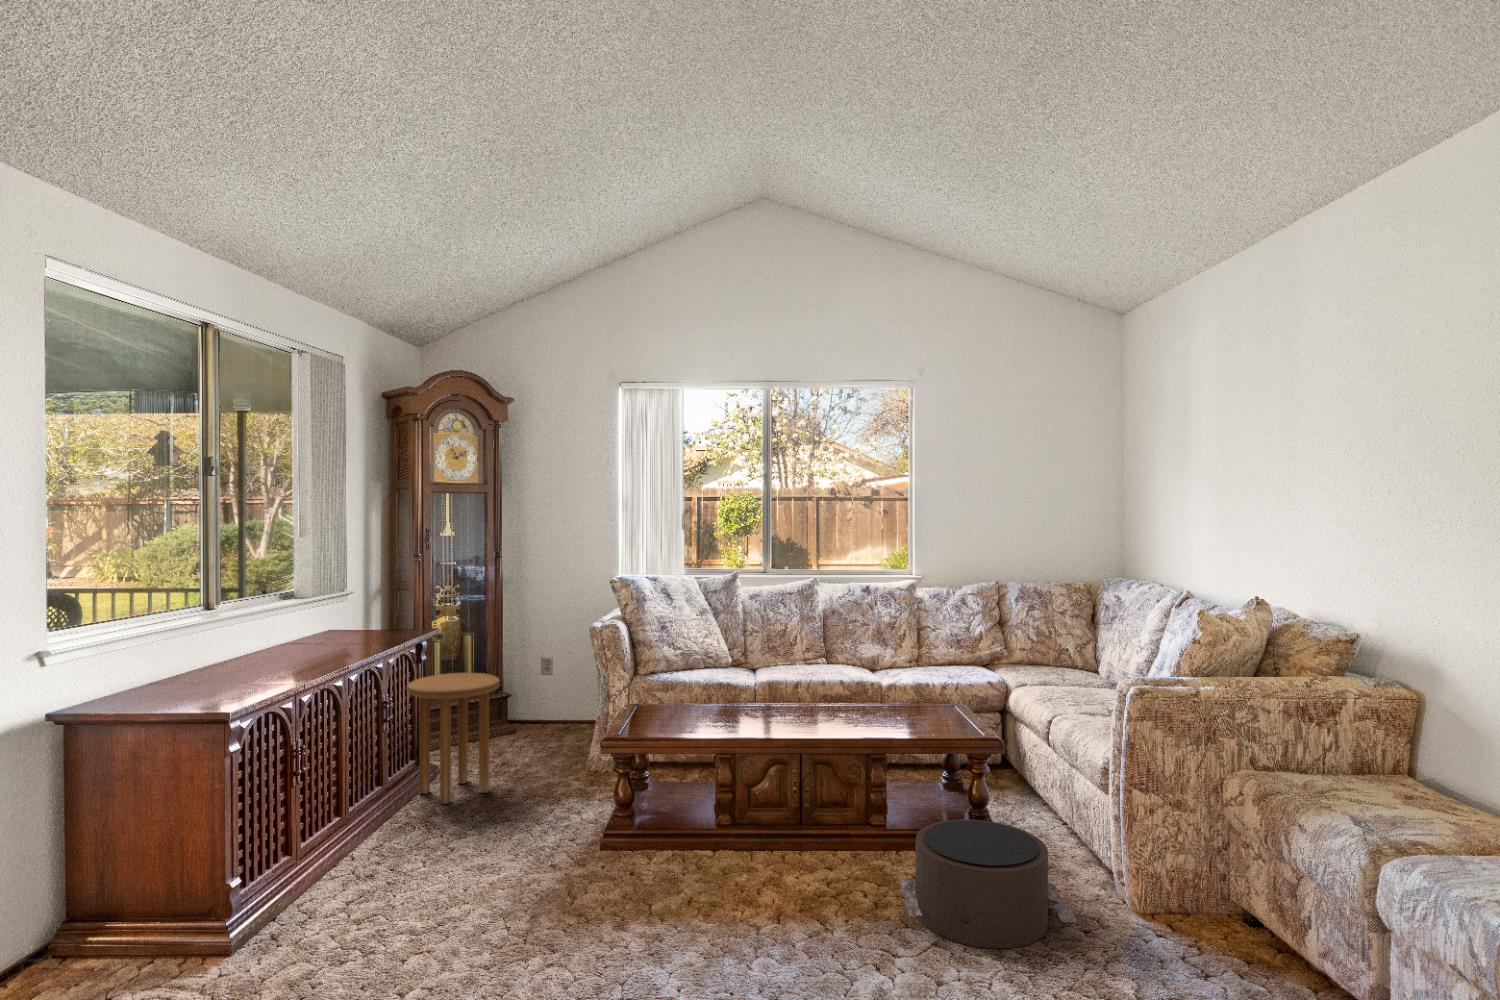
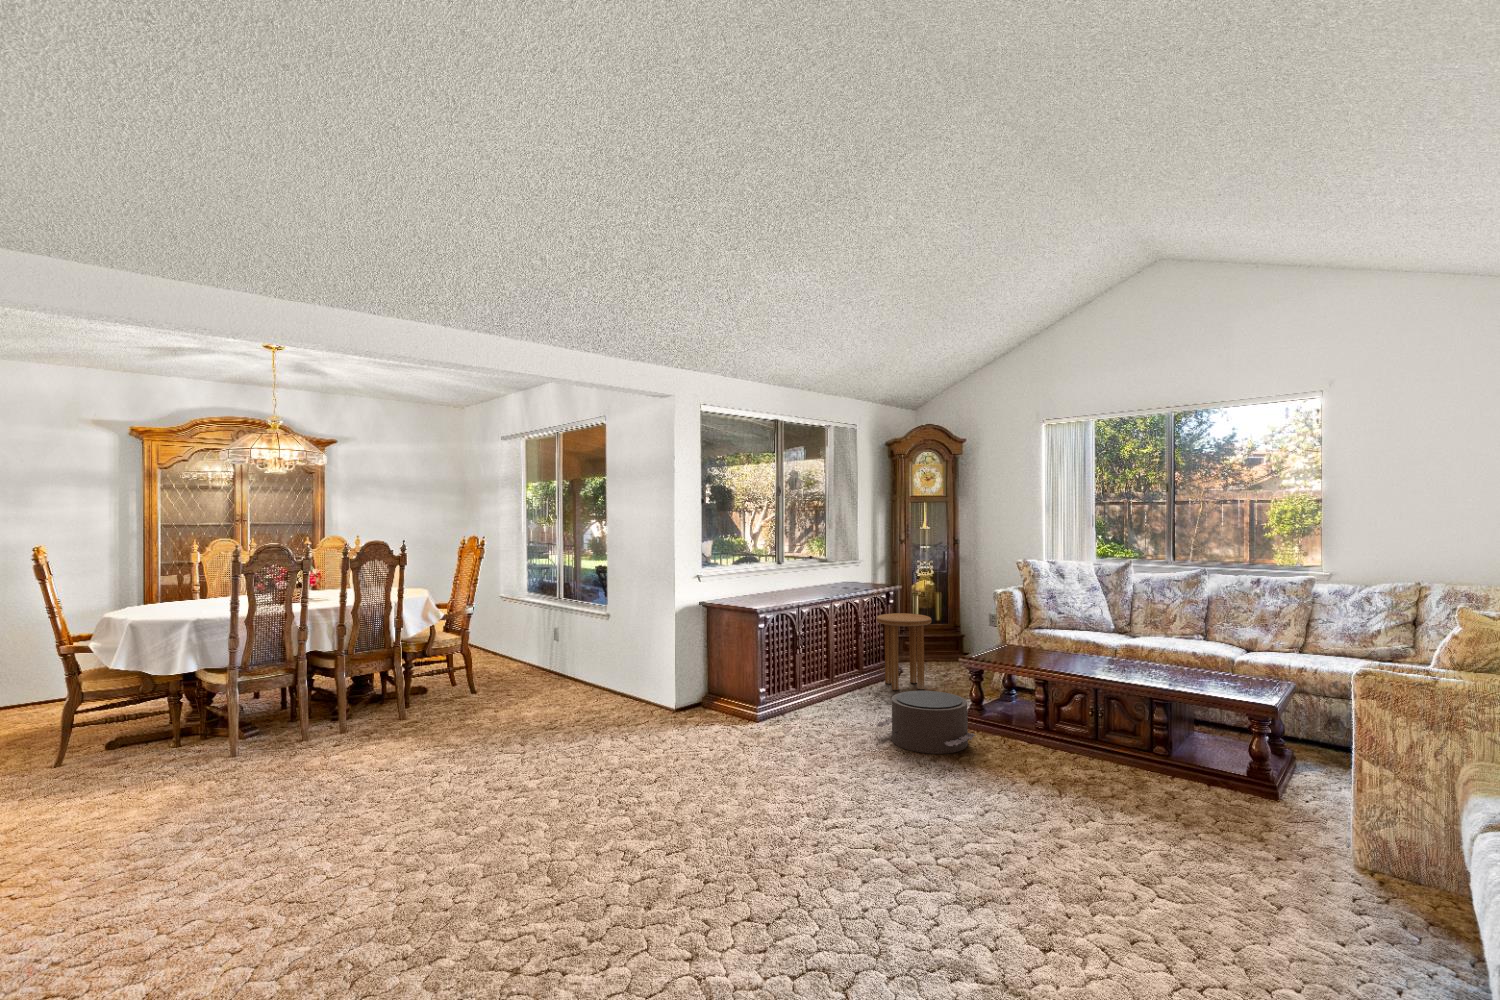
pouf: present [900,820,1077,949] -> present [876,691,976,754]

